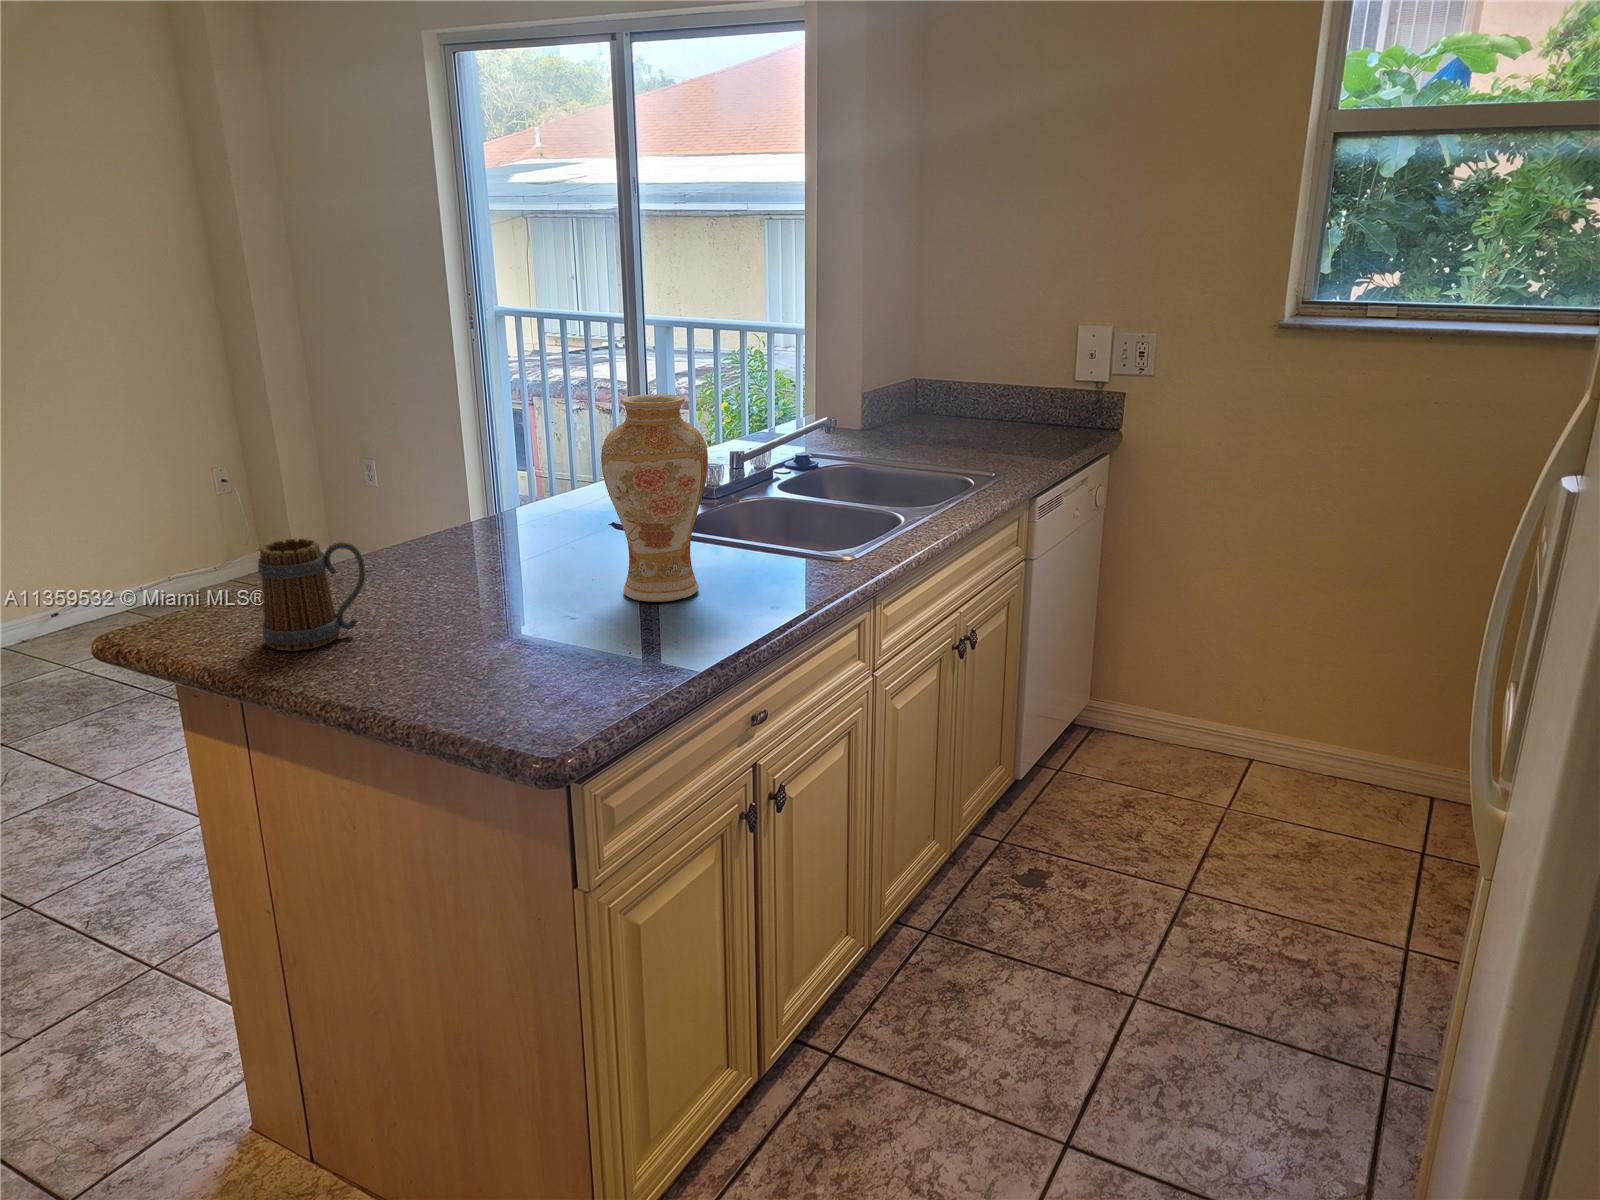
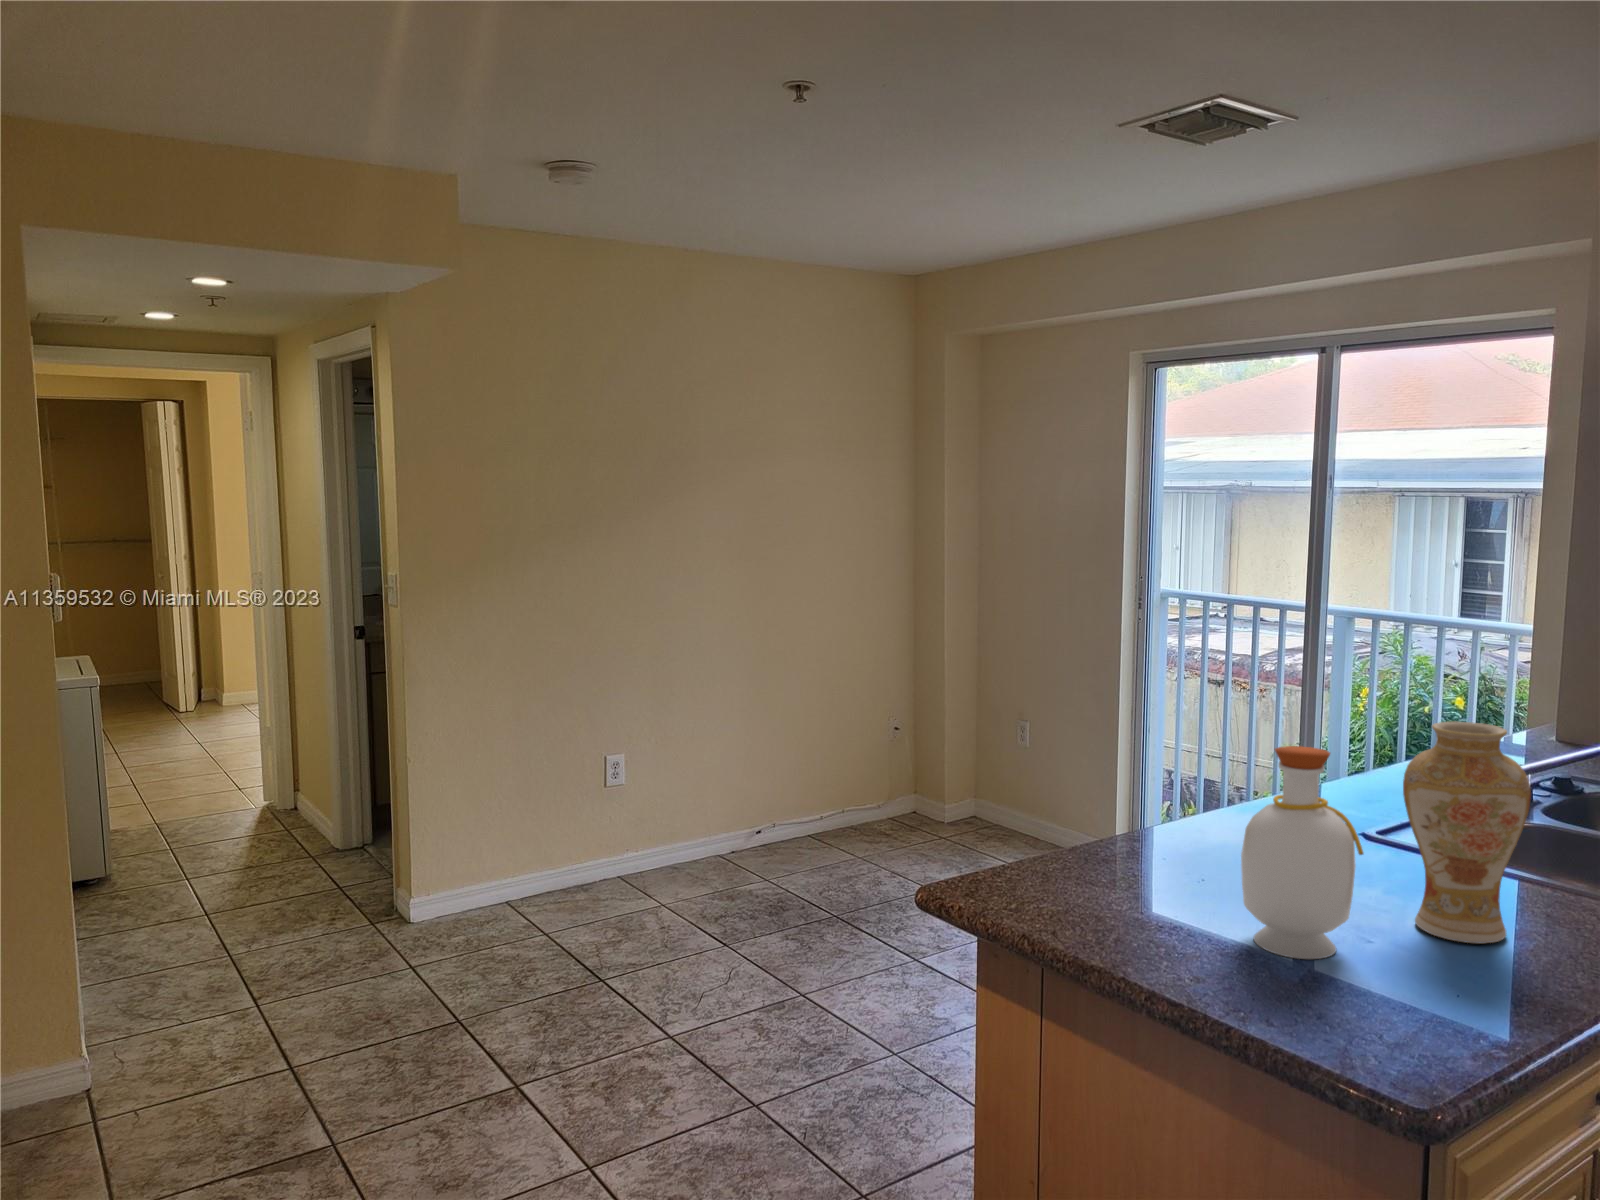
bottle: none [439,428,551,639] -> present [1241,746,1363,959]
mug: present [258,538,365,651] -> none [1068,830,1167,938]

